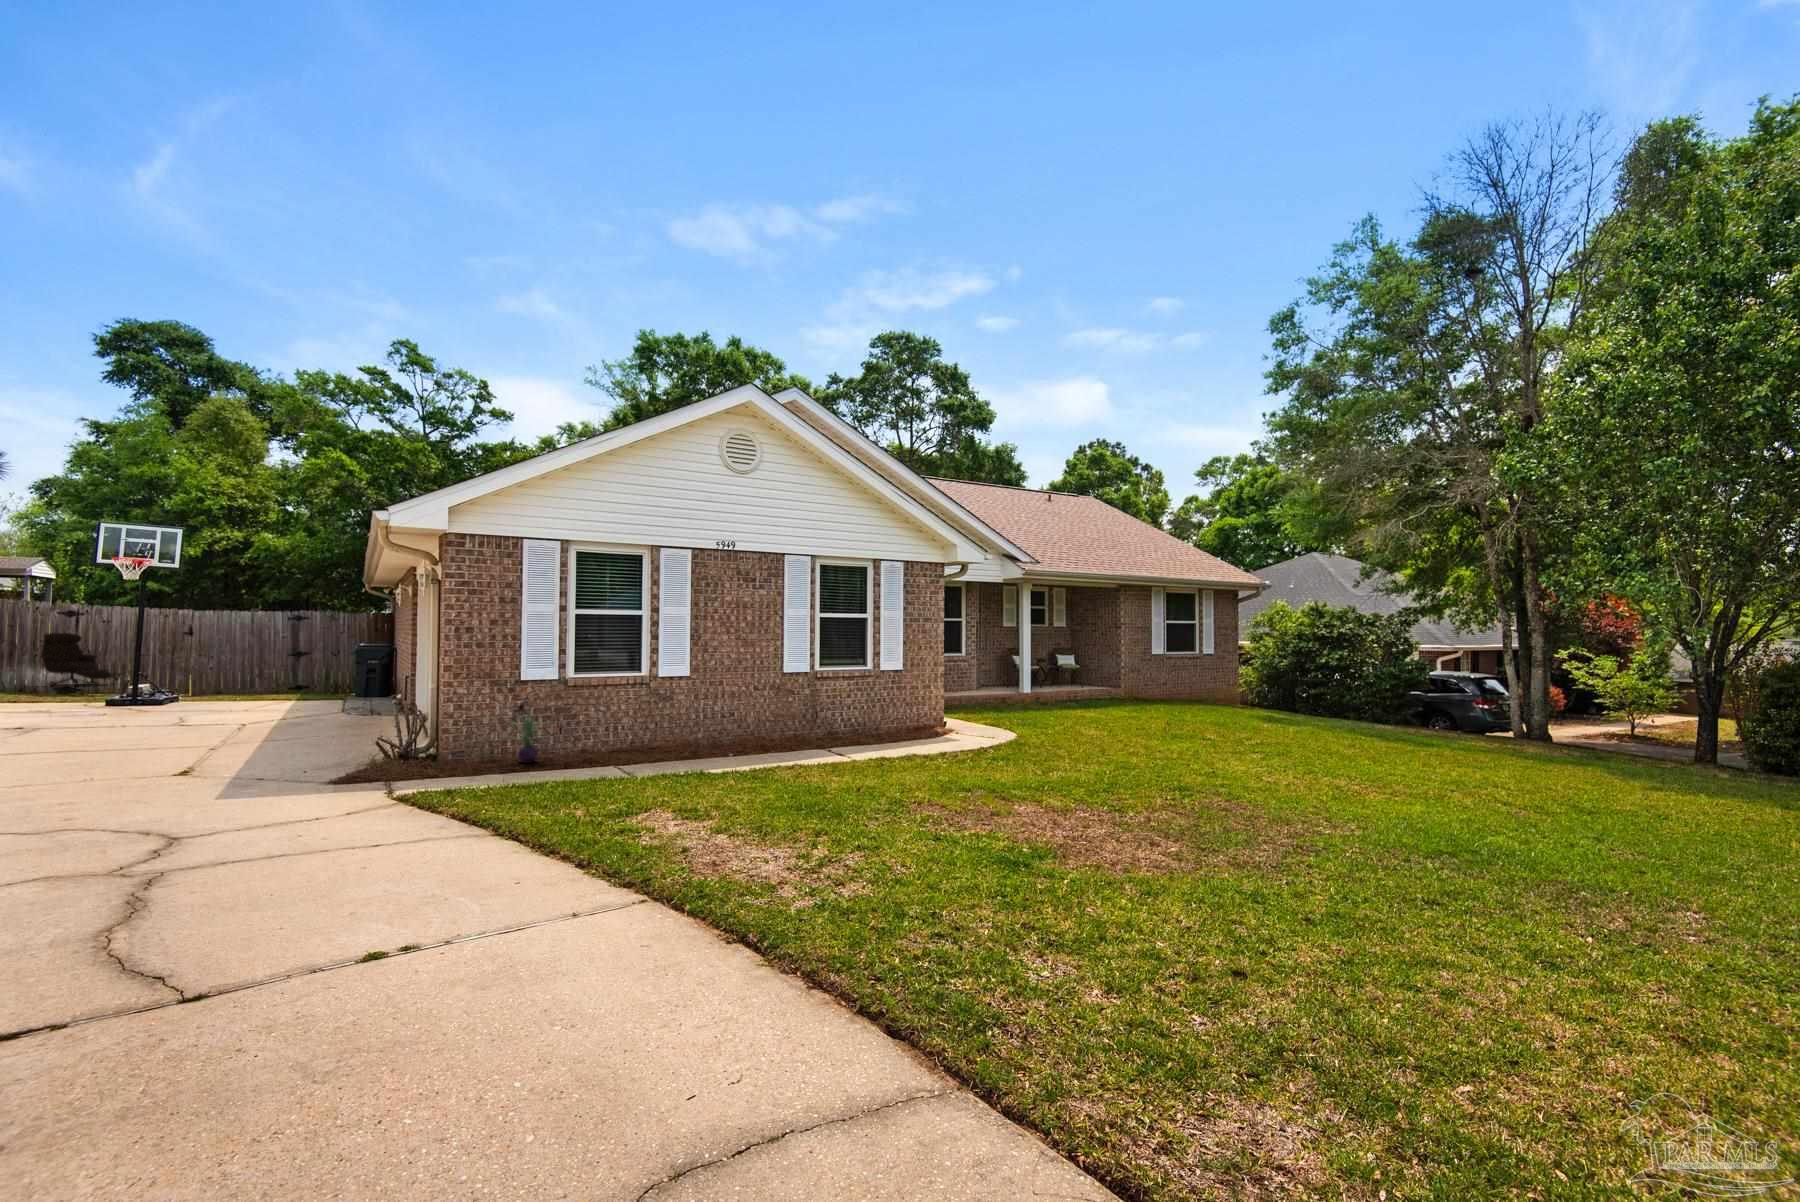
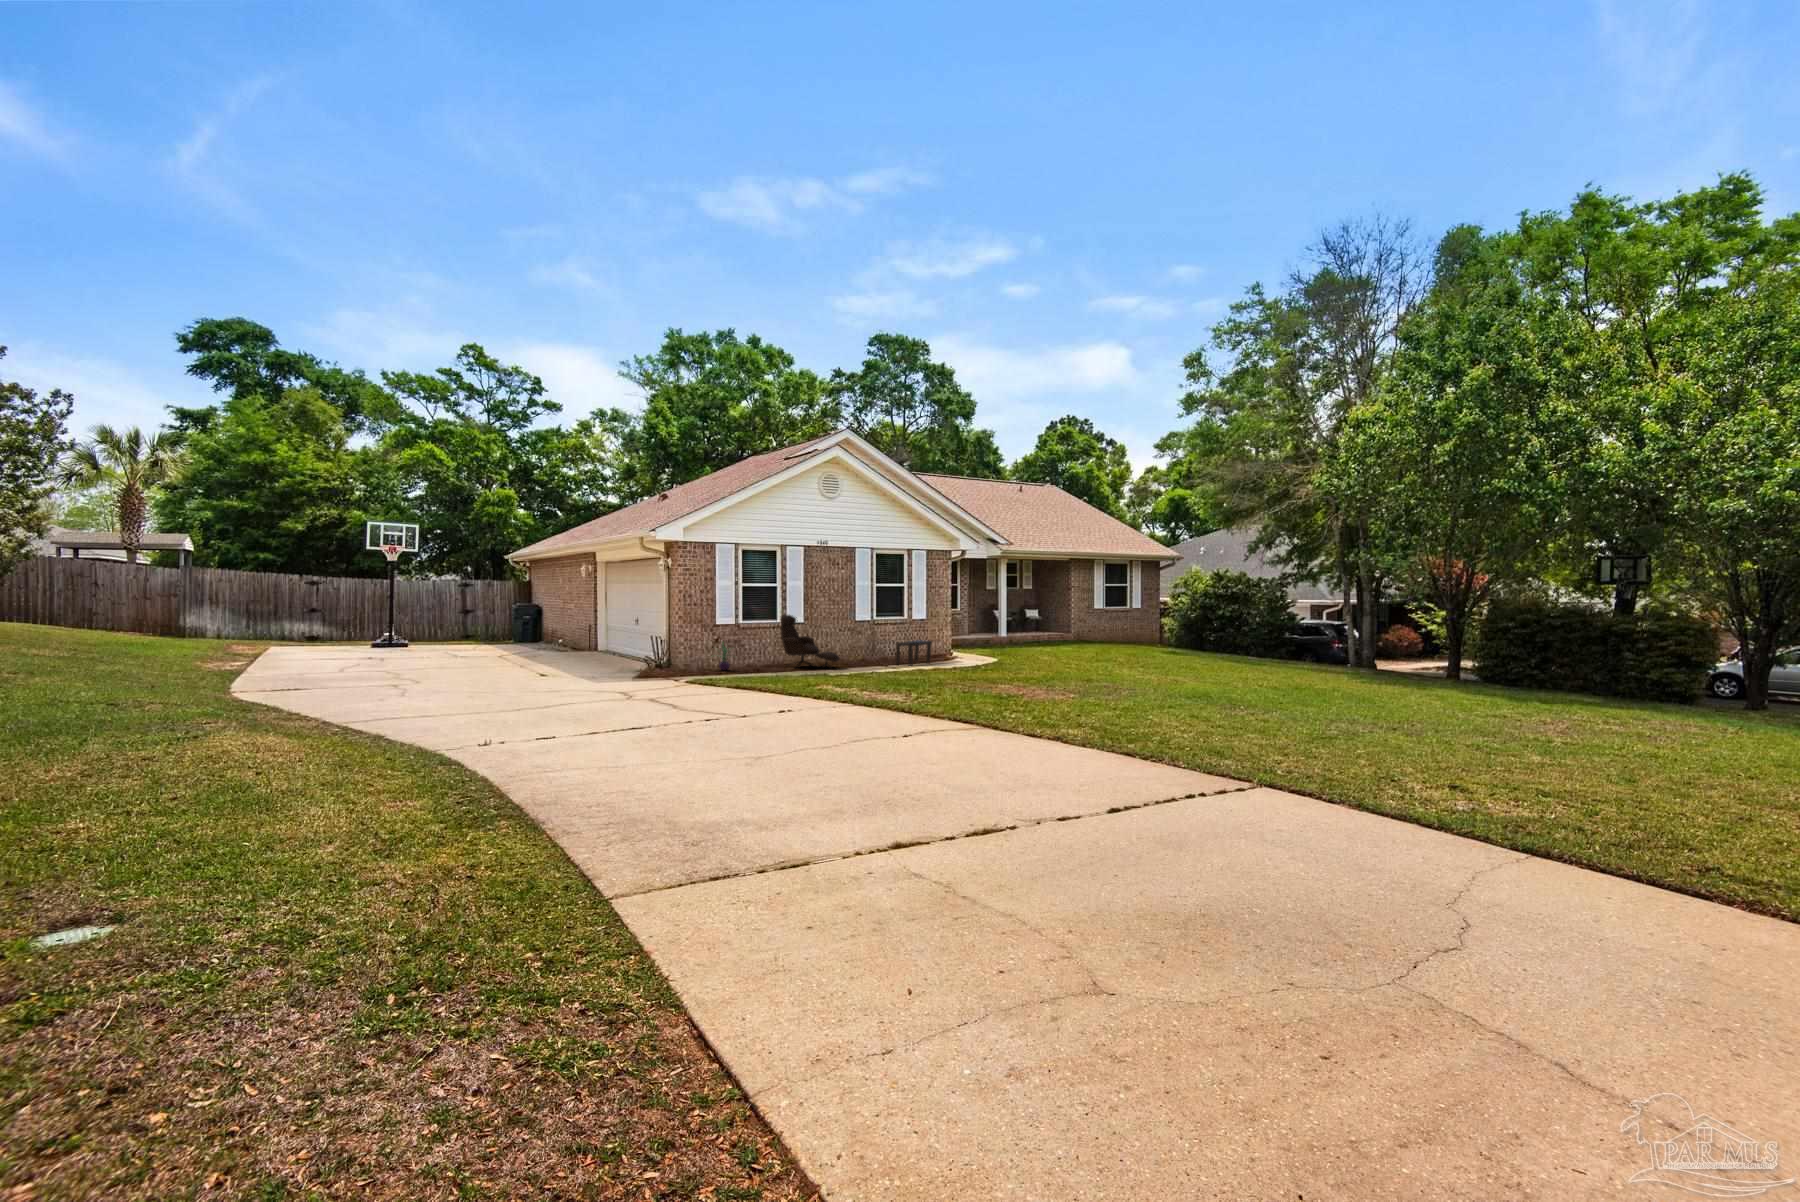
lounge chair: present [41,633,113,685] -> present [781,615,839,668]
bench: none [847,704,909,748] -> present [895,640,932,666]

